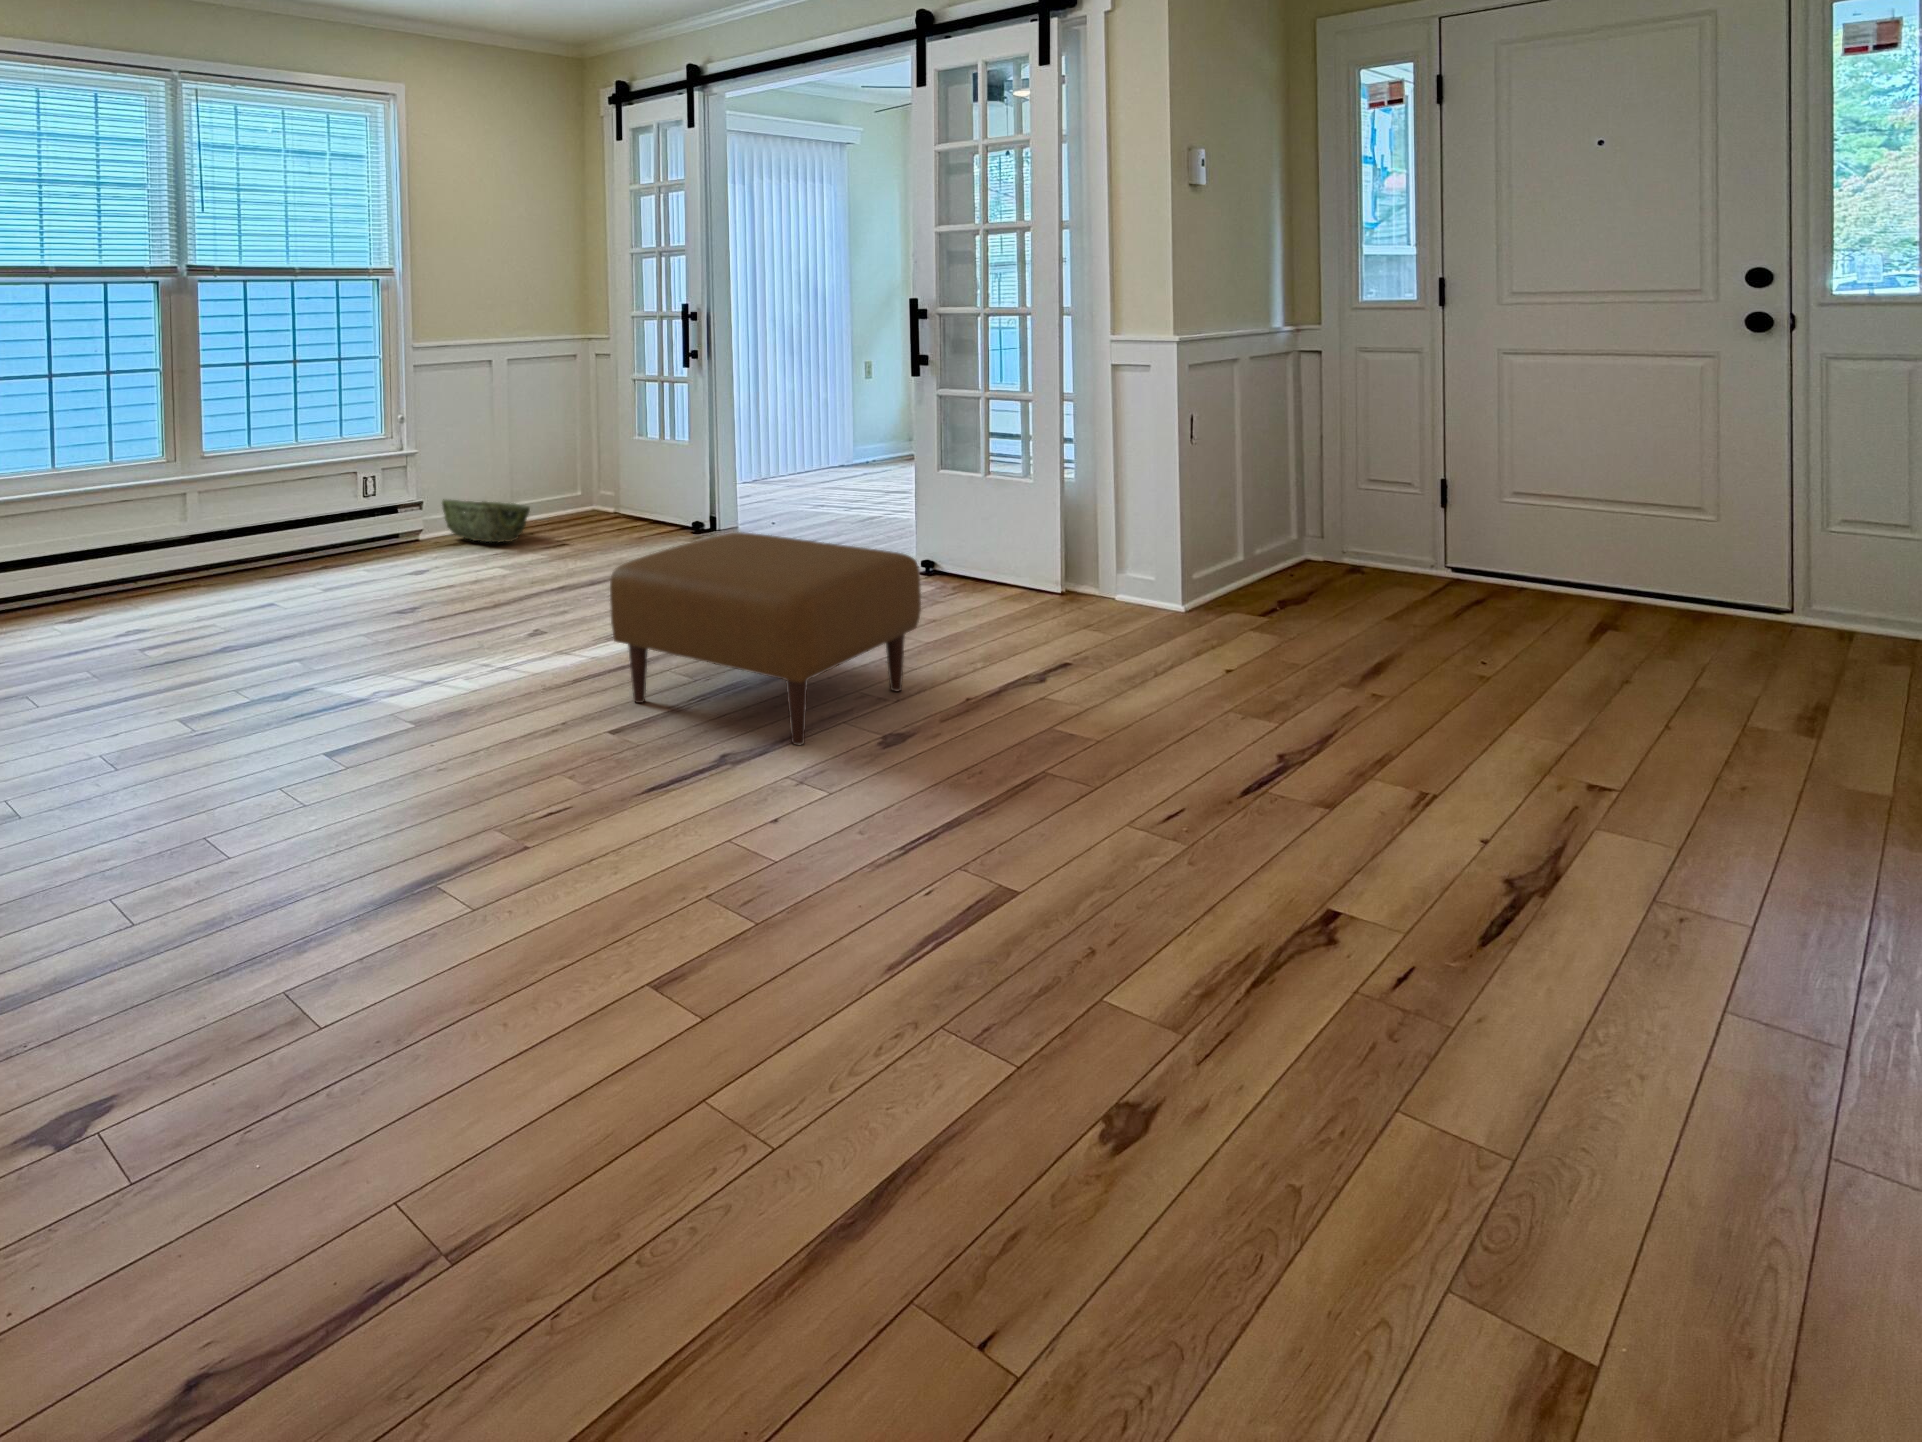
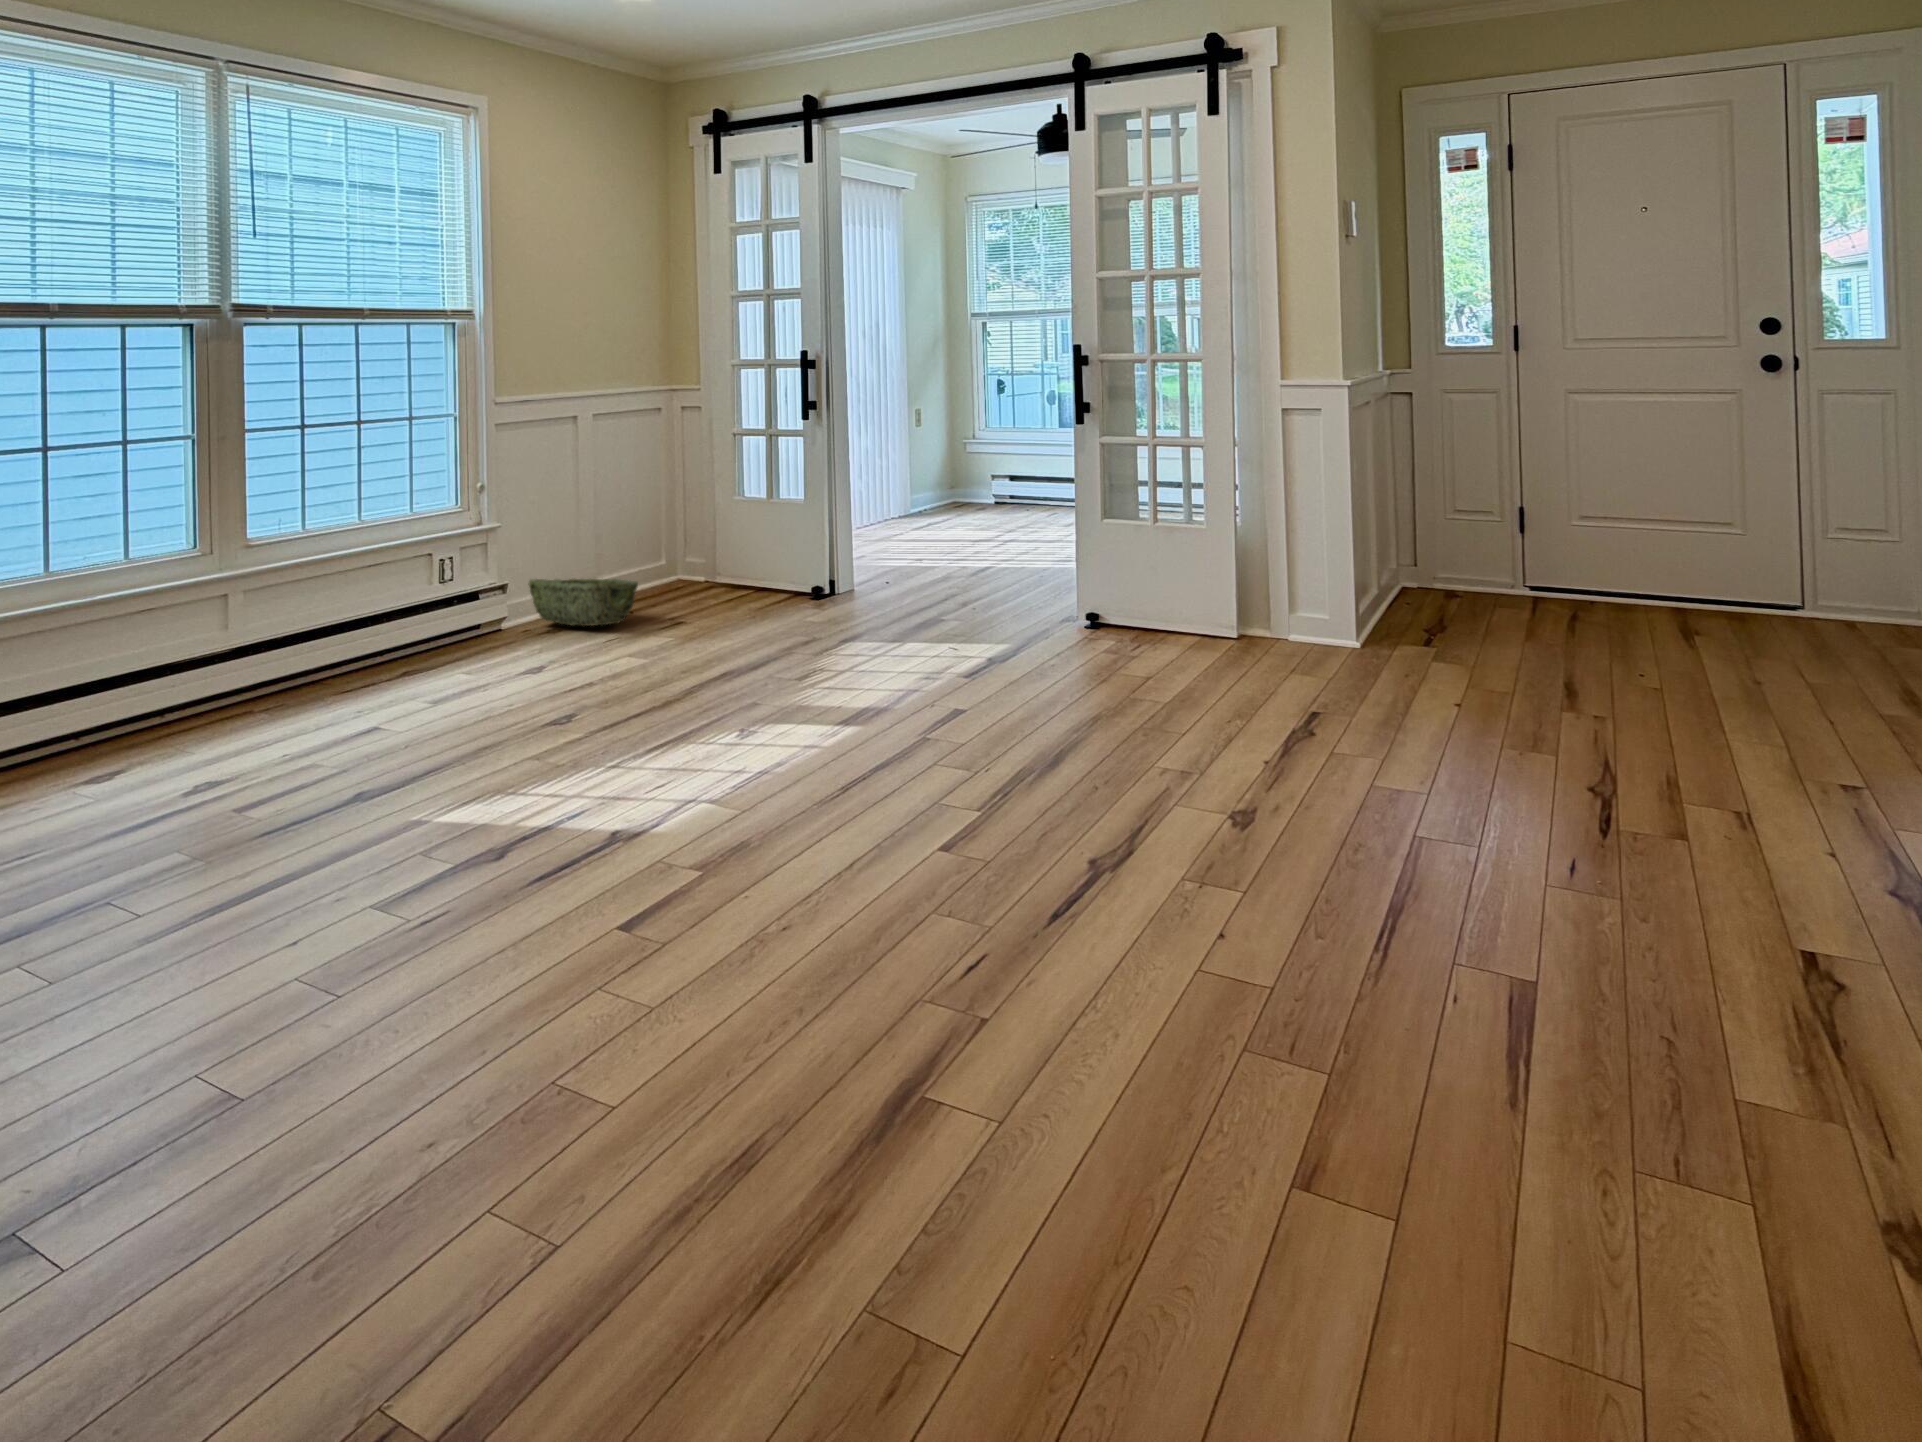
ottoman: present [610,532,921,745] -> none [905,601,1210,837]

